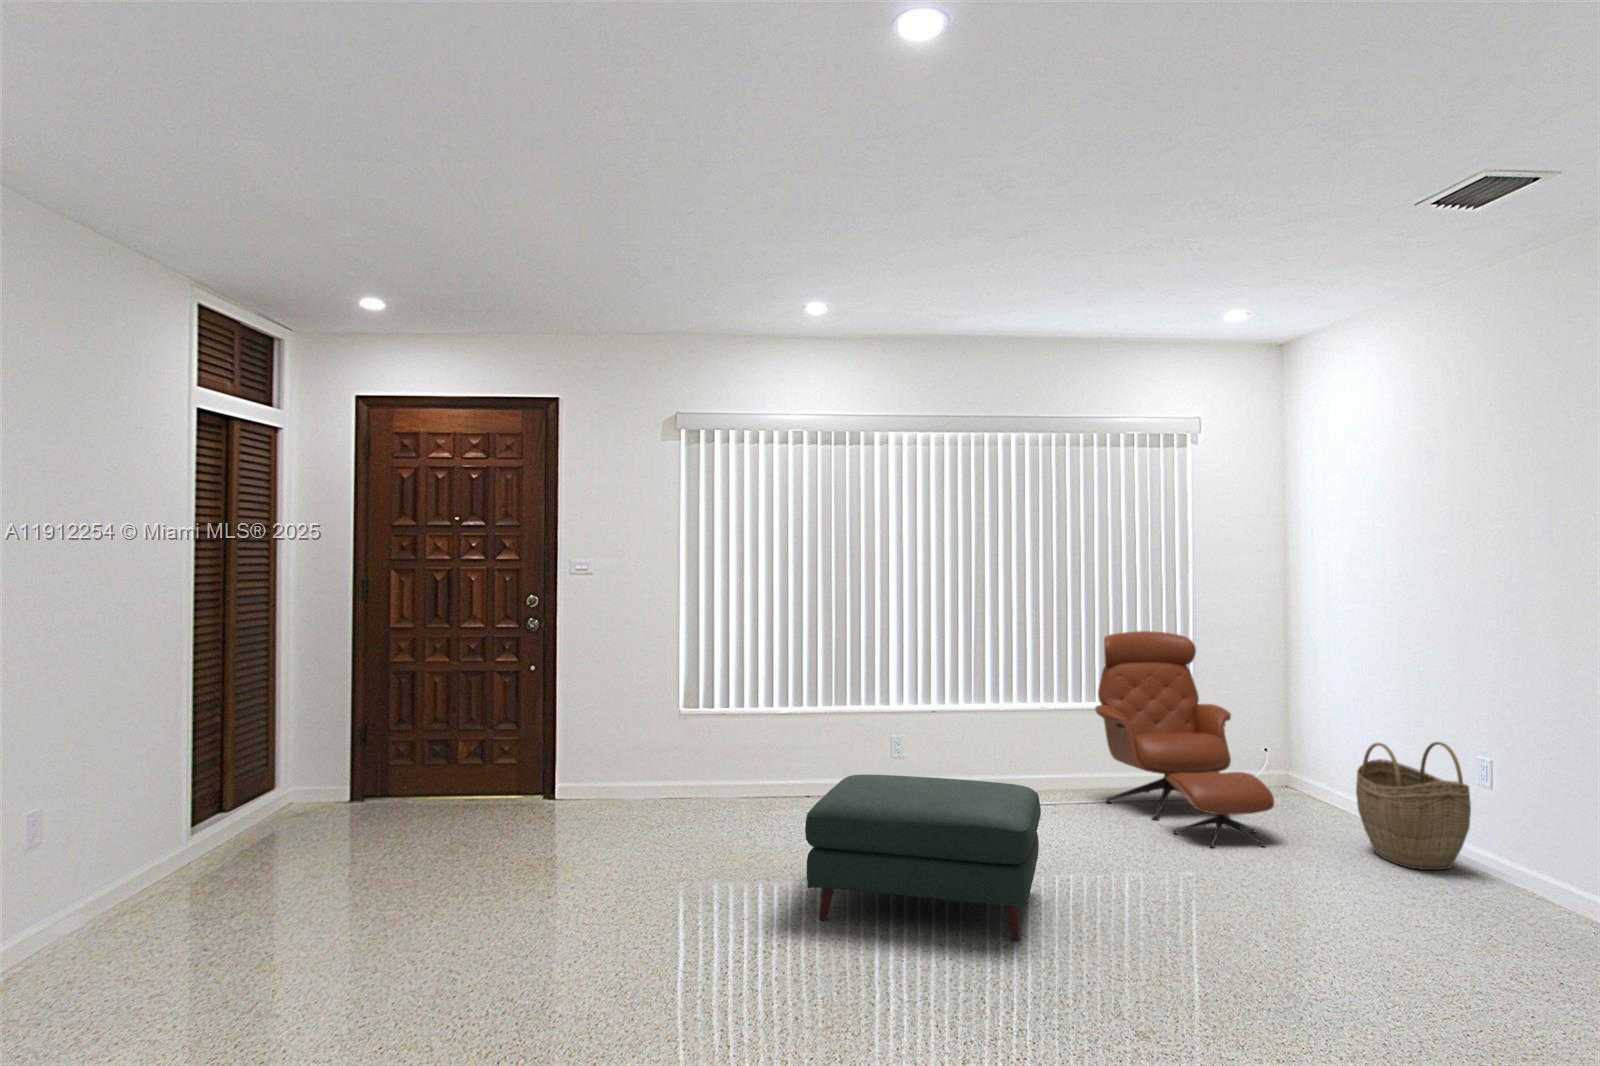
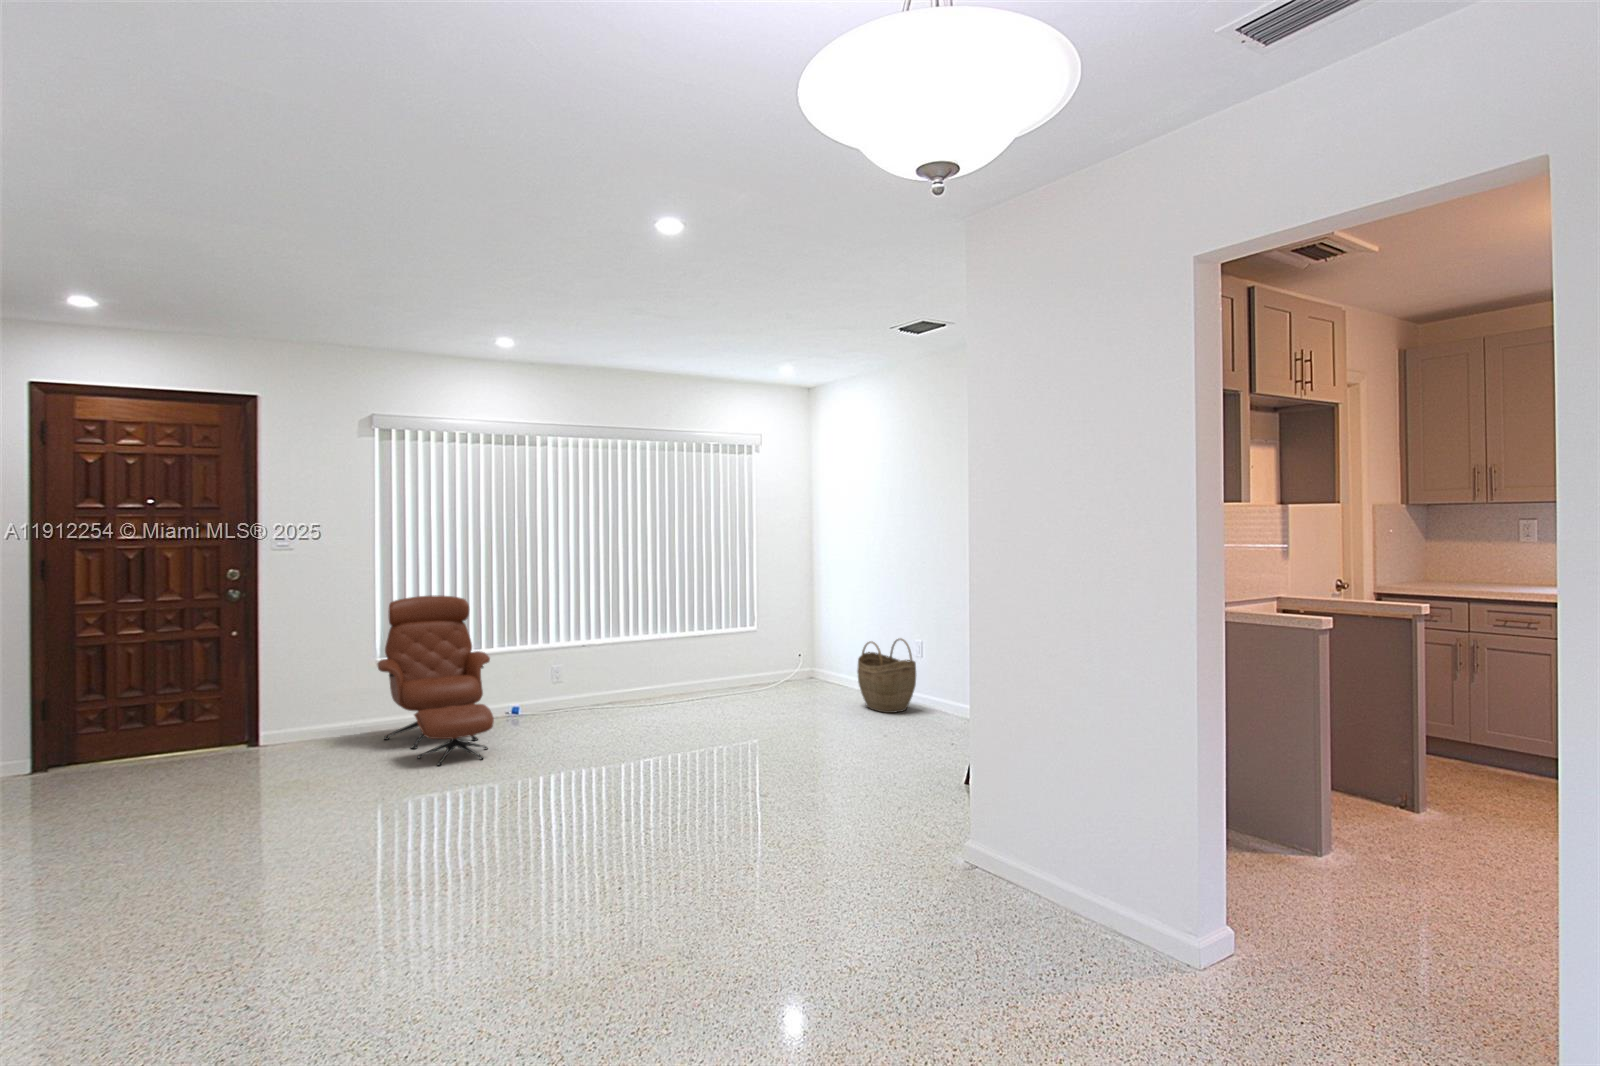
lounge chair: present [1095,631,1274,848] -> present [378,595,494,766]
ottoman: present [805,774,1041,941] -> none [544,684,697,787]

